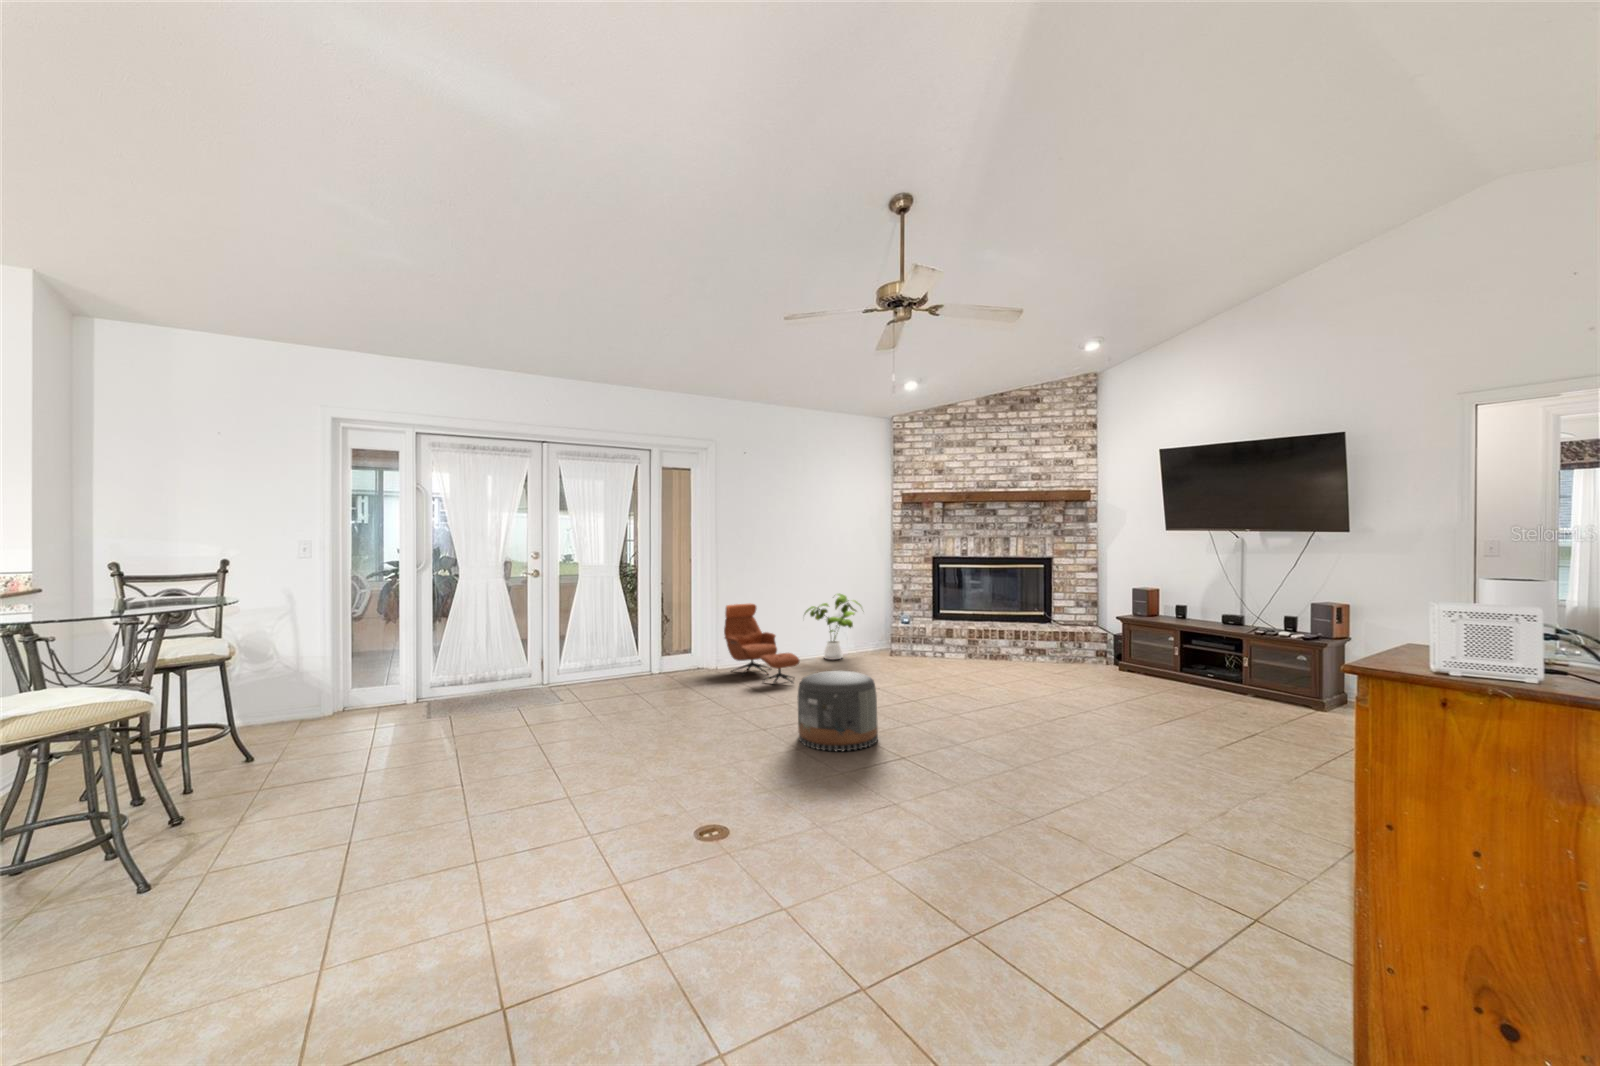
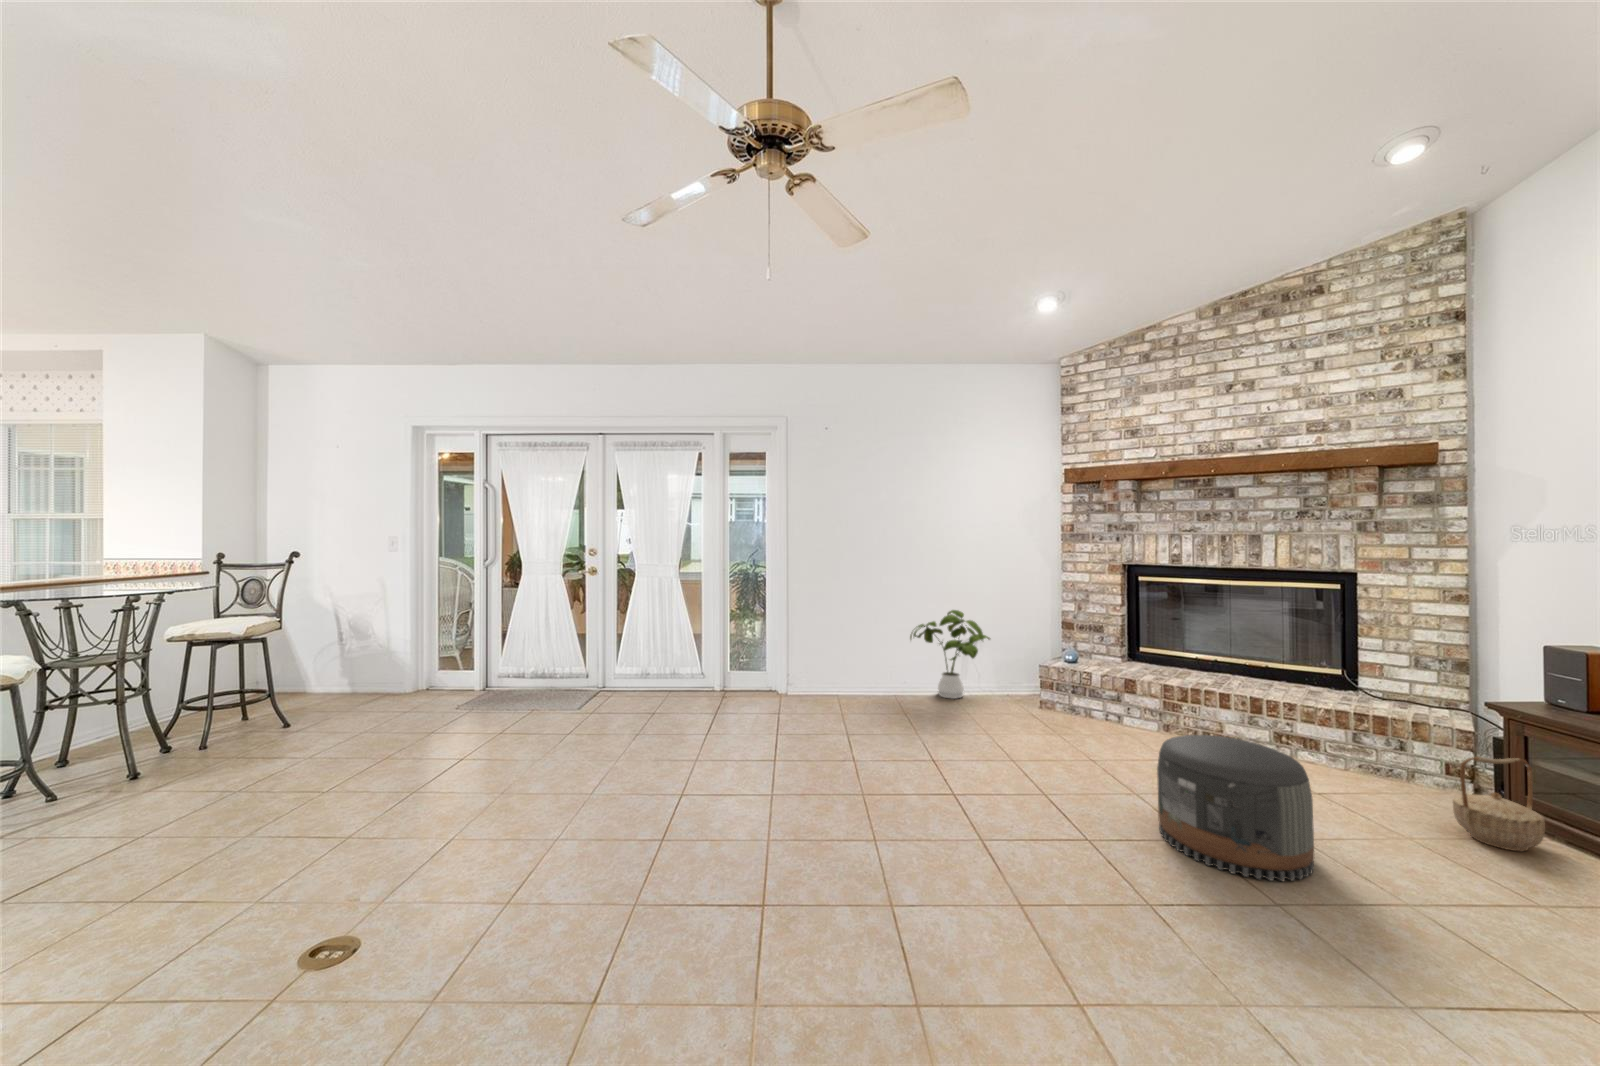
lounge chair: present [724,604,799,684] -> none [791,615,853,729]
basket: none [1106,638,1136,679] -> present [1453,757,1545,851]
pouf: present [798,671,878,751] -> present [1157,735,1314,881]

